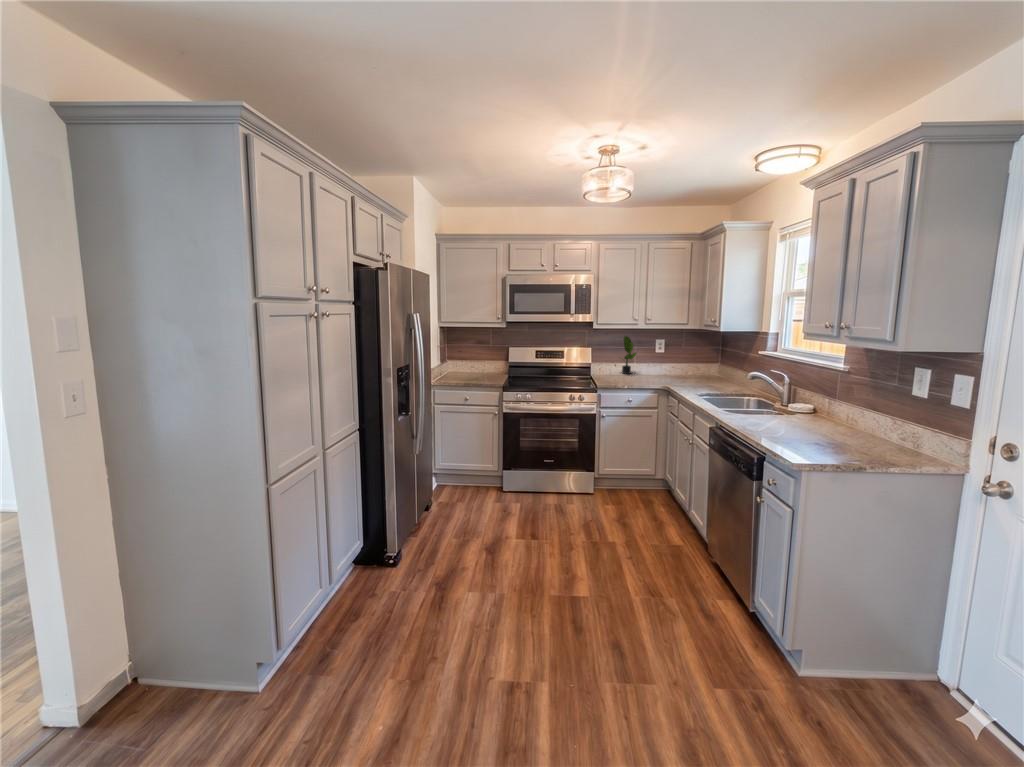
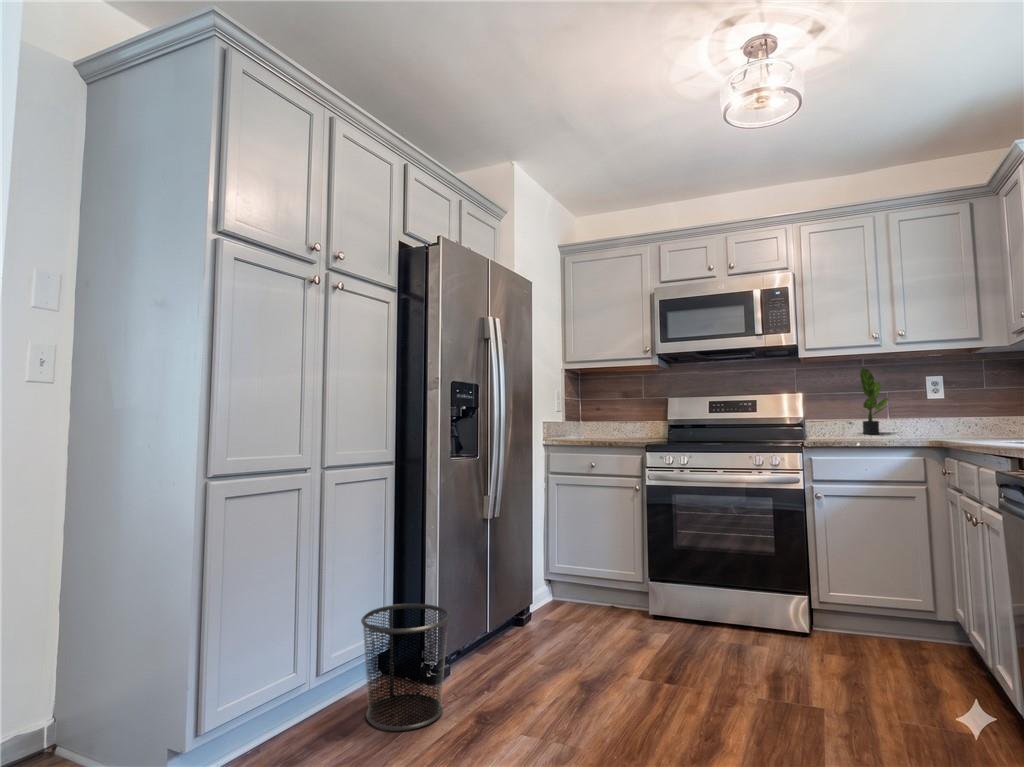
waste bin: none [356,522,416,605] -> present [361,604,450,731]

